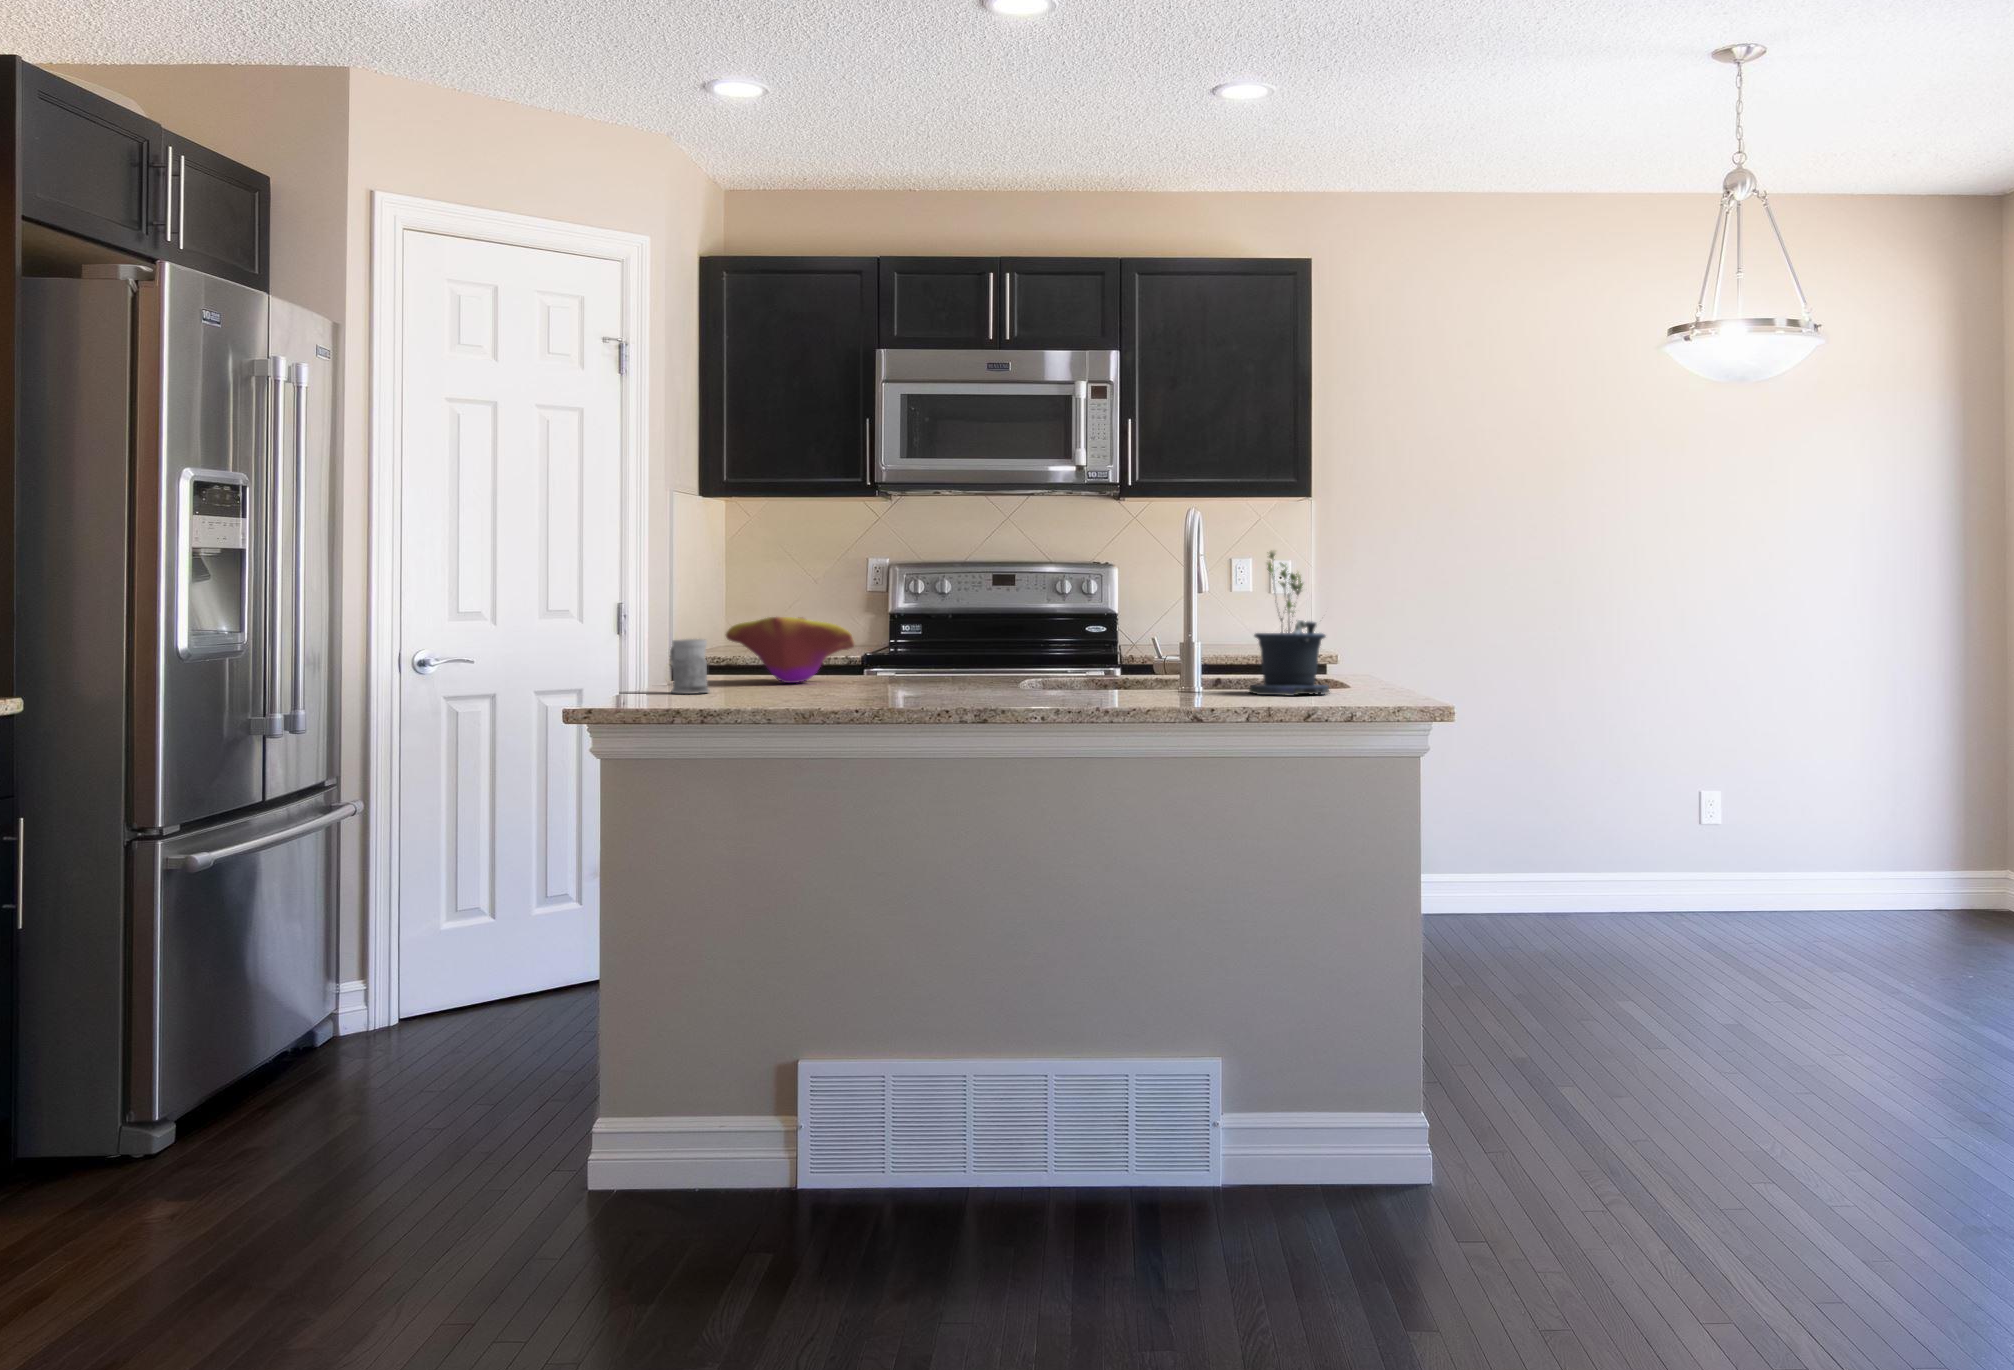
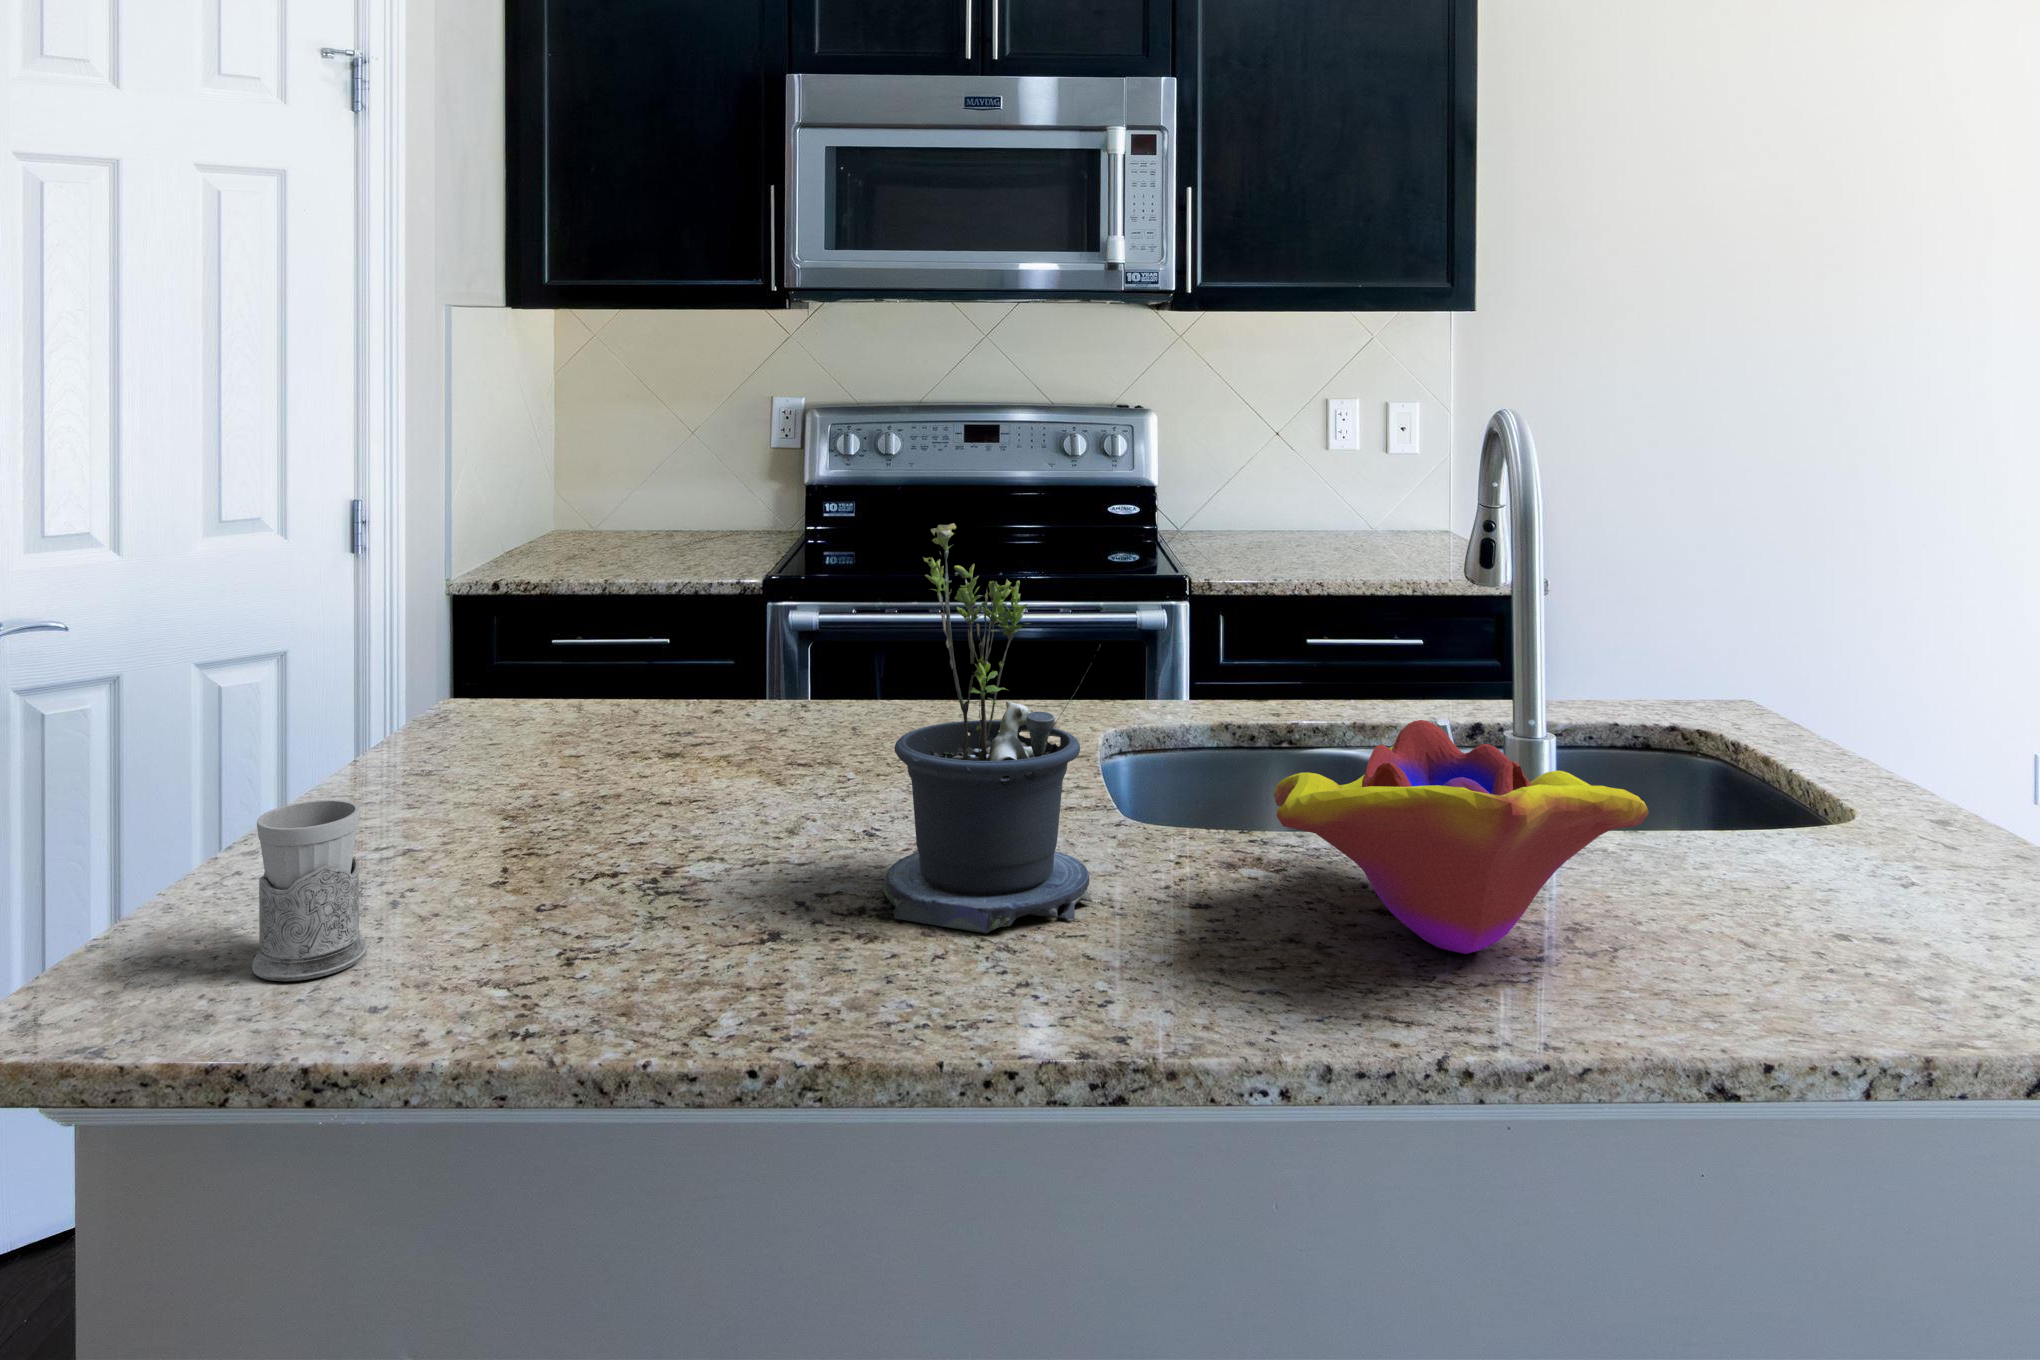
potted plant: present [1249,551,1330,696] -> present [882,523,1093,933]
decorative bowl: present [726,617,854,683] -> present [1274,720,1649,954]

